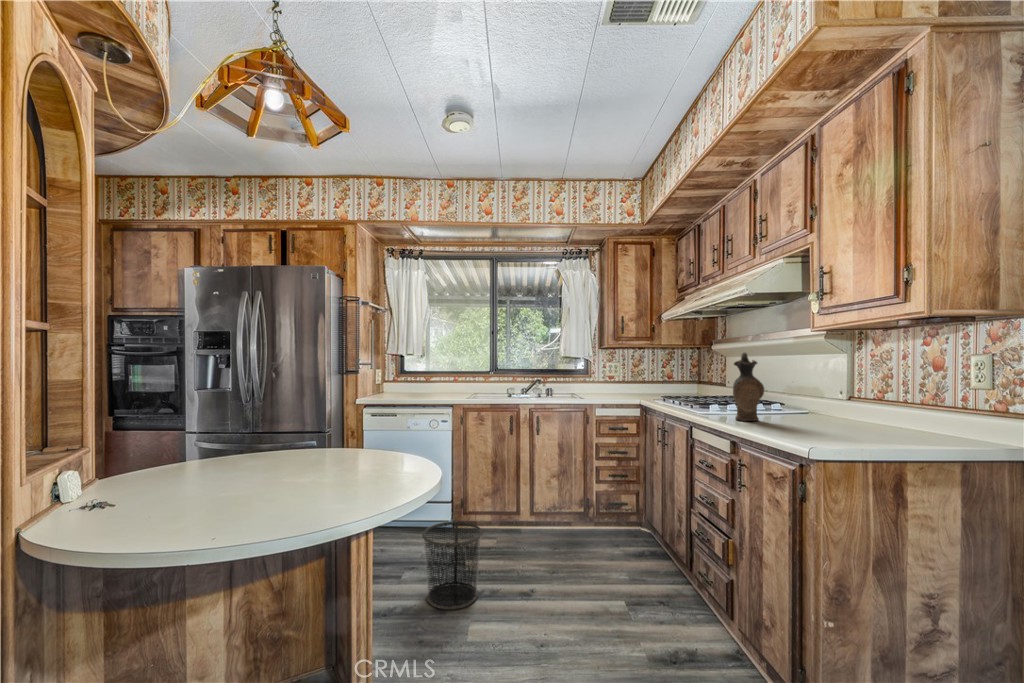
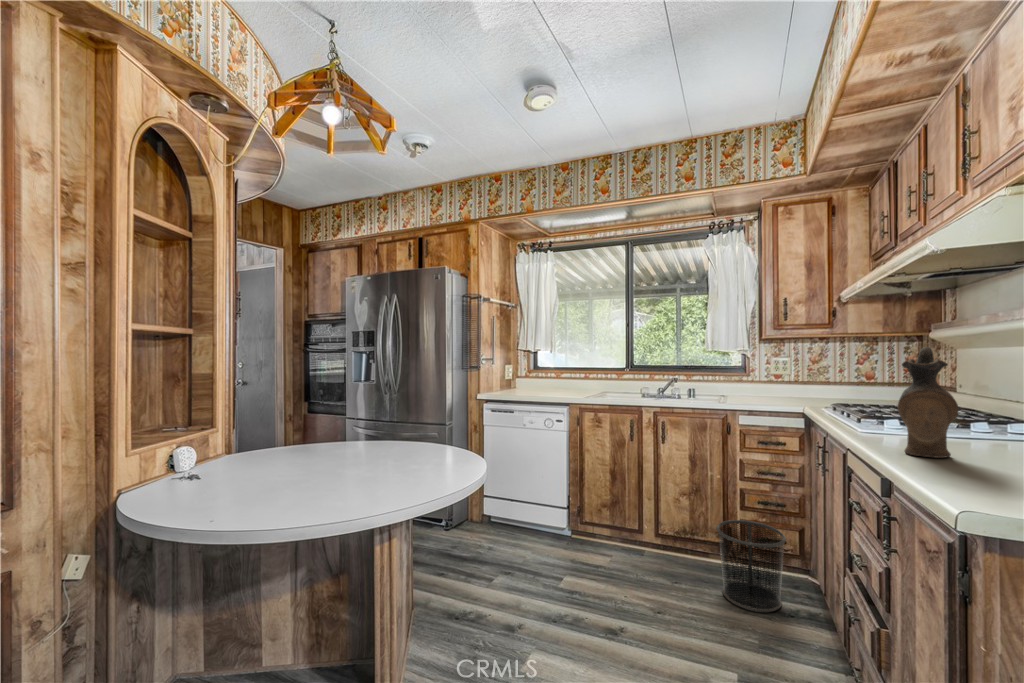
waste bin: present [422,521,482,610] -> present [717,520,786,612]

